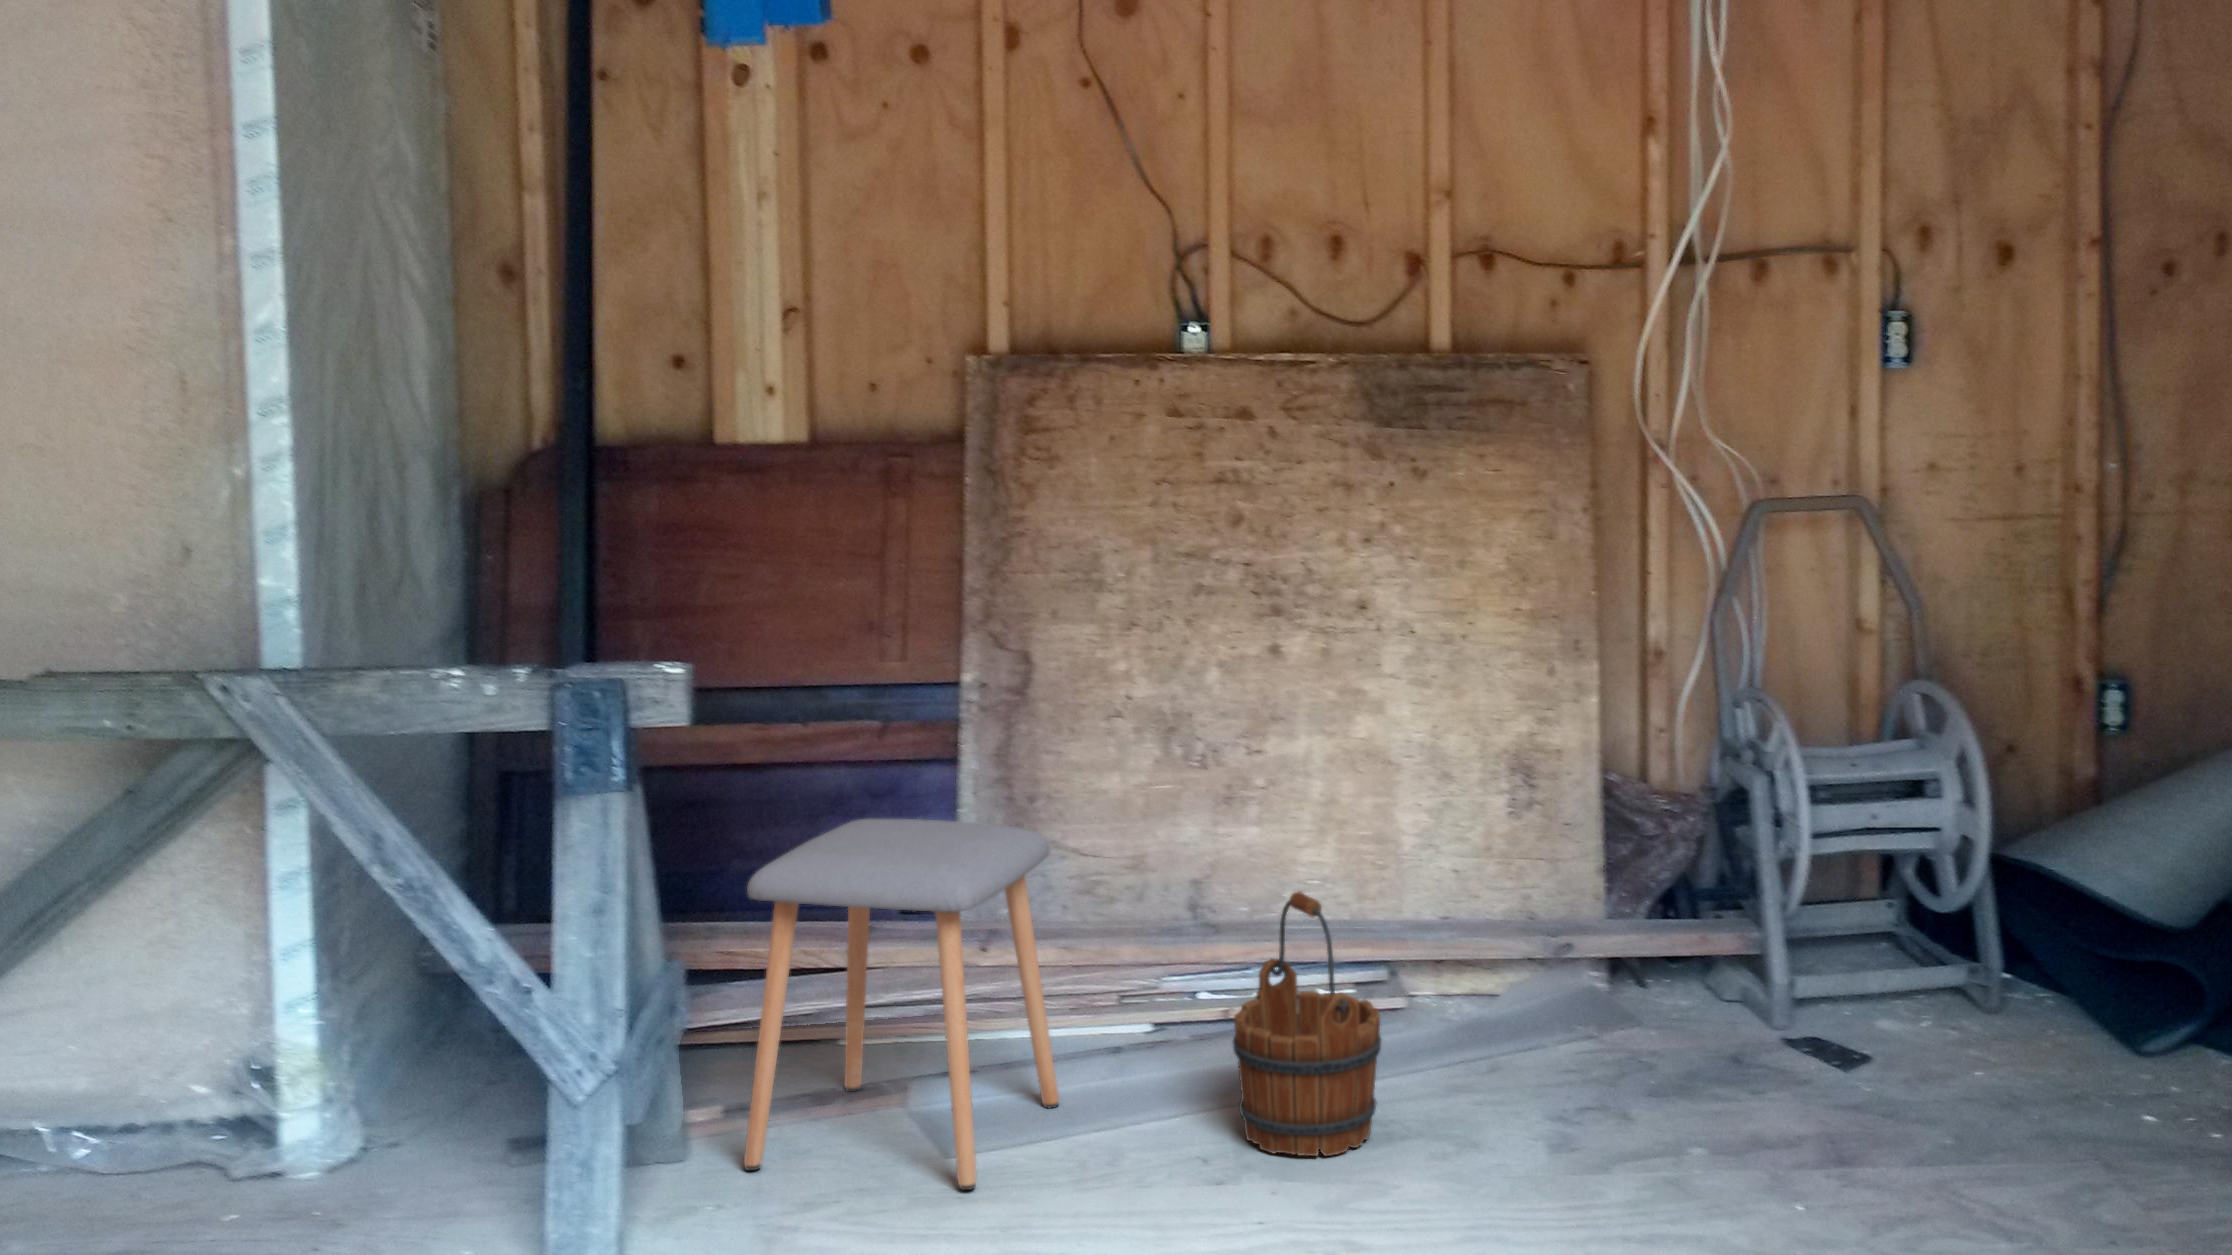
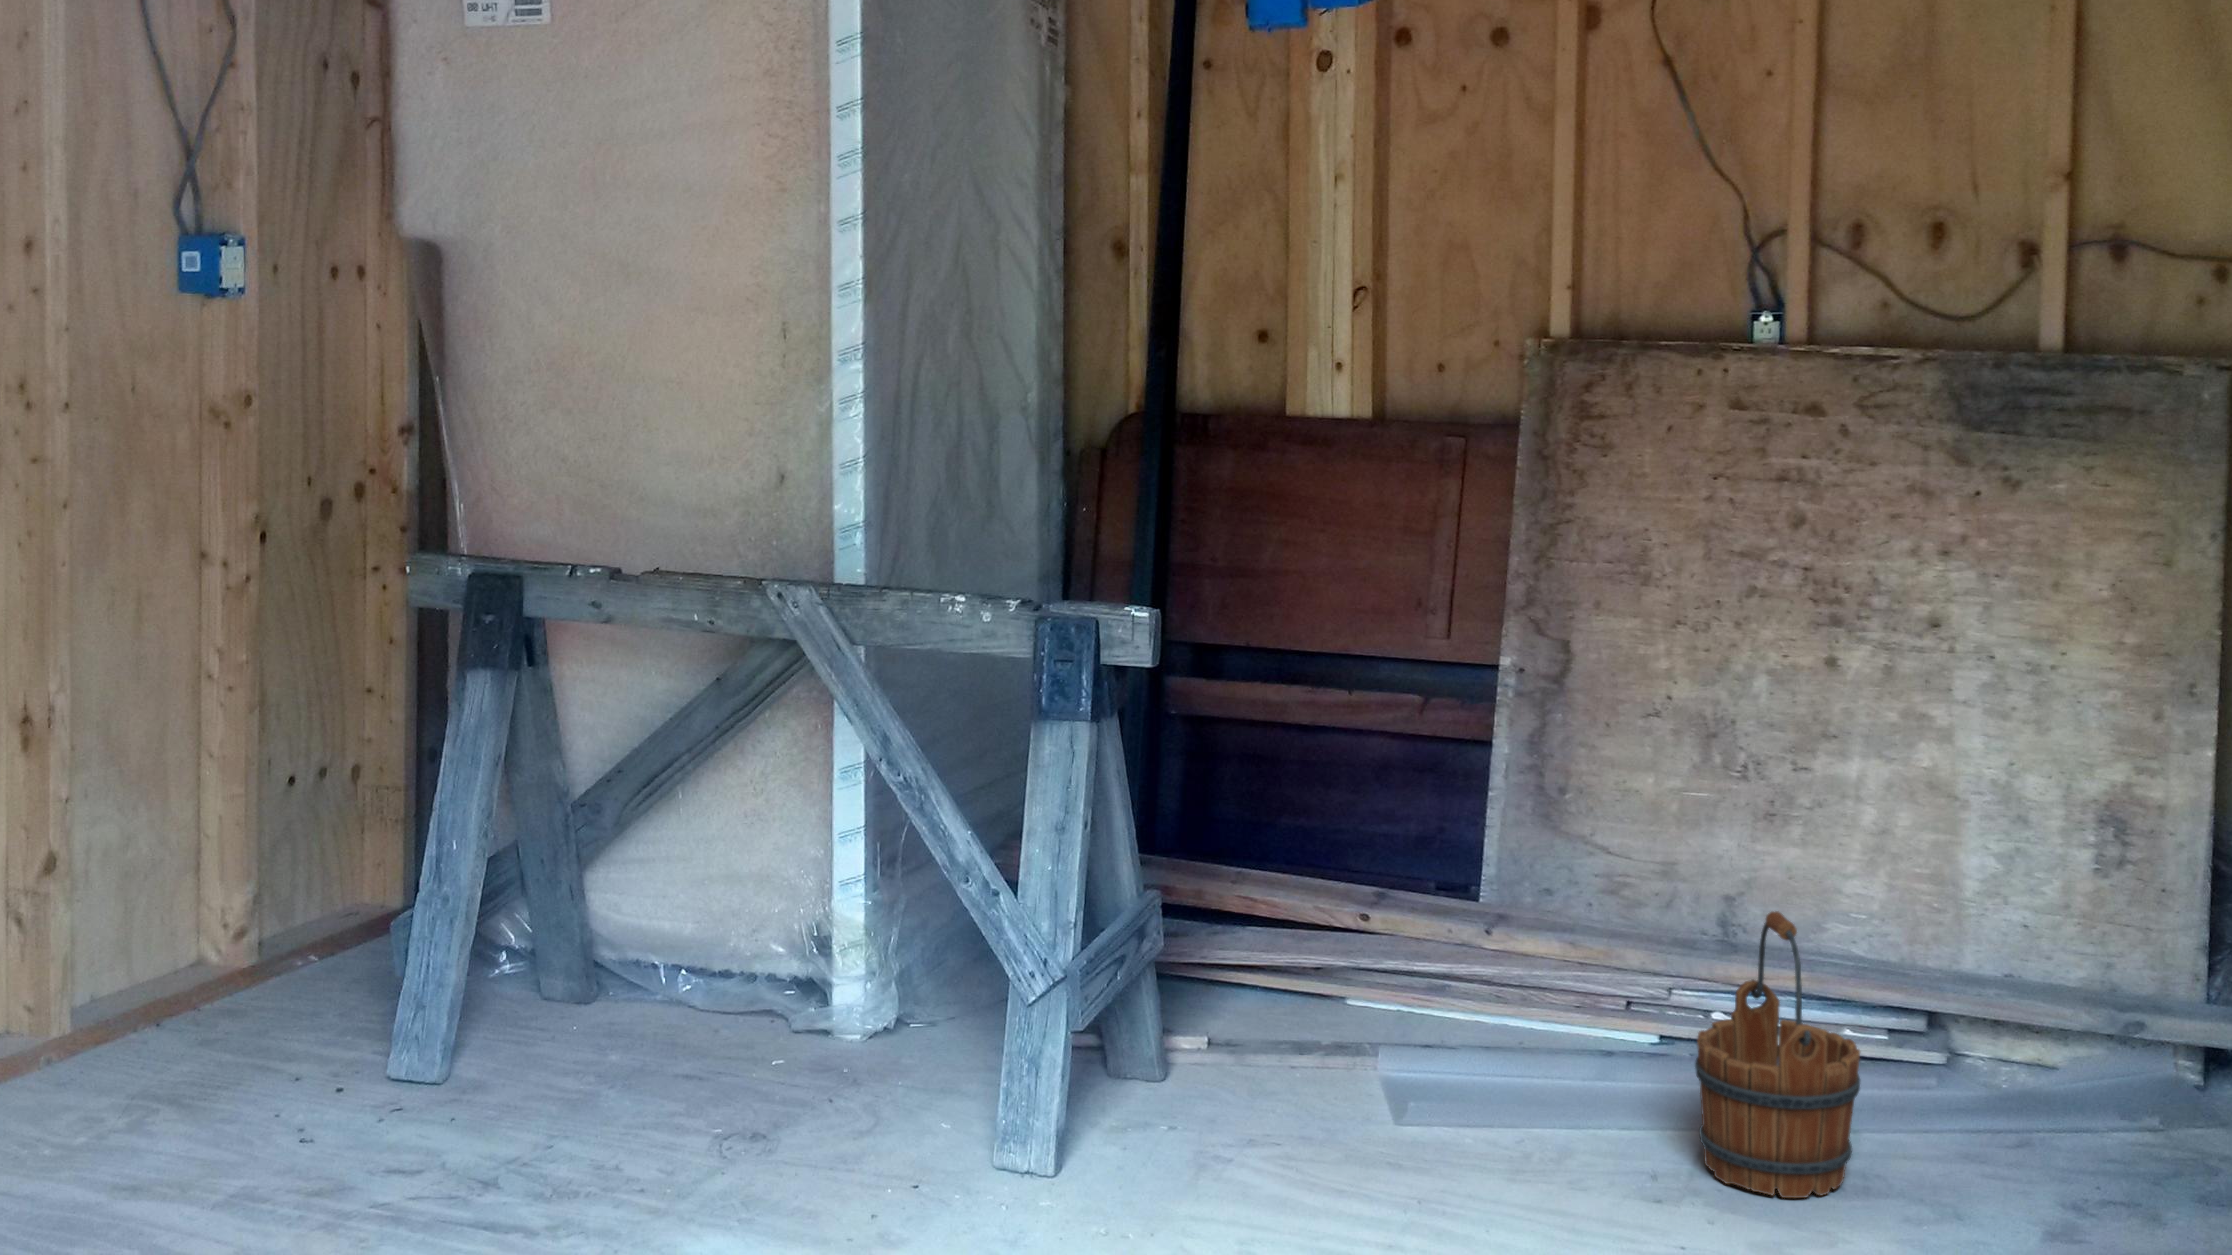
stool: present [744,819,1059,1190] -> none [1207,782,1529,1160]

